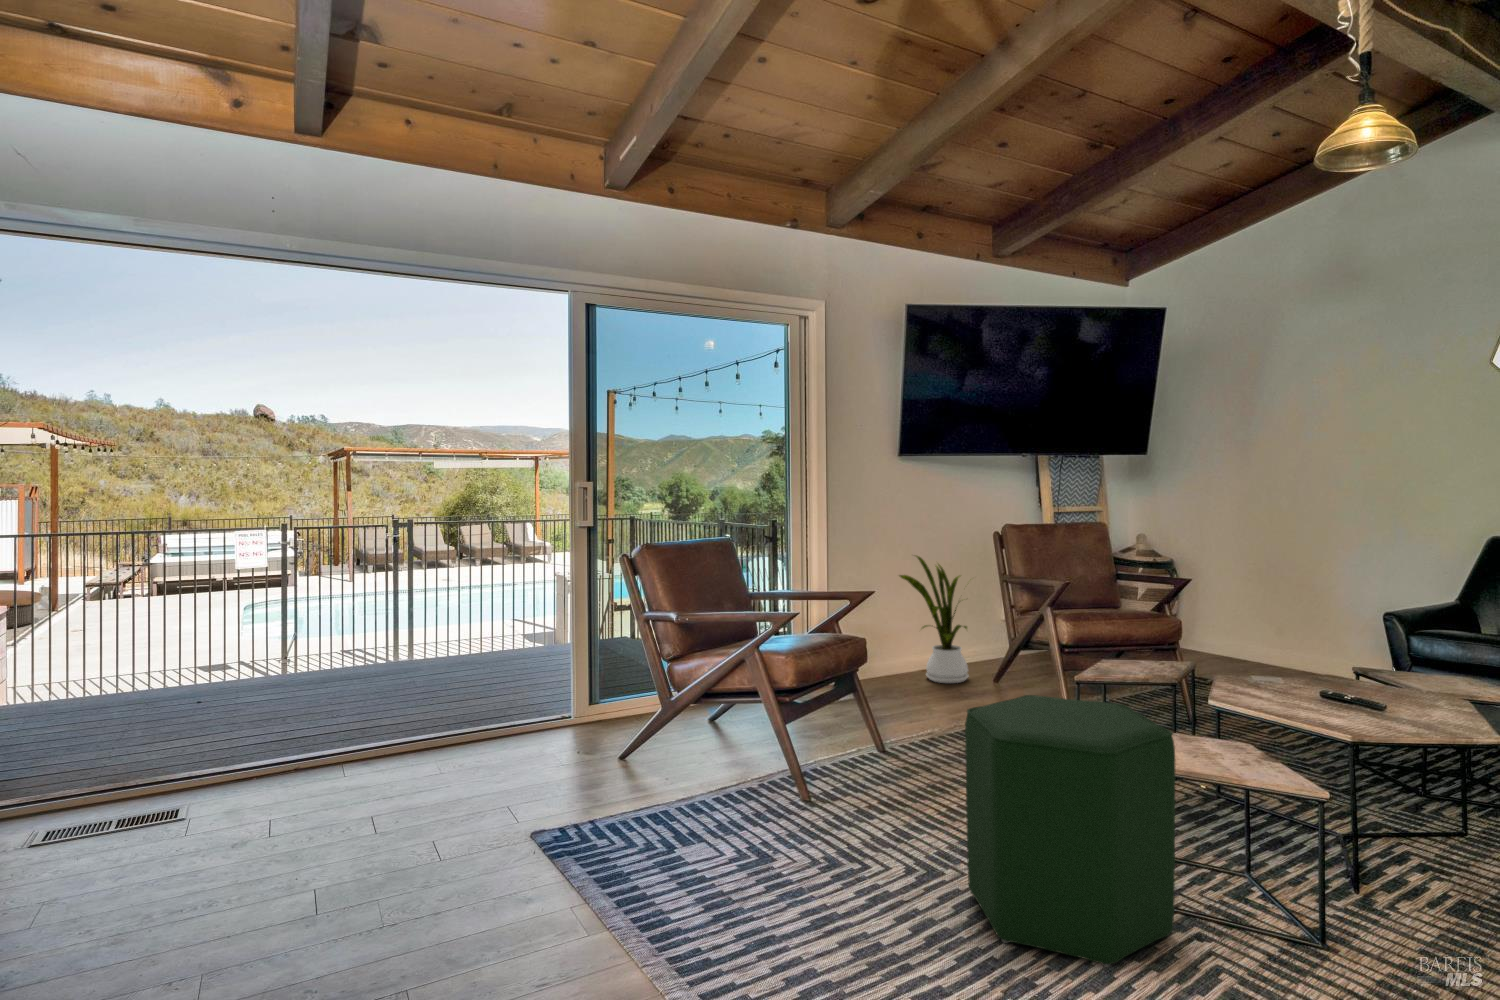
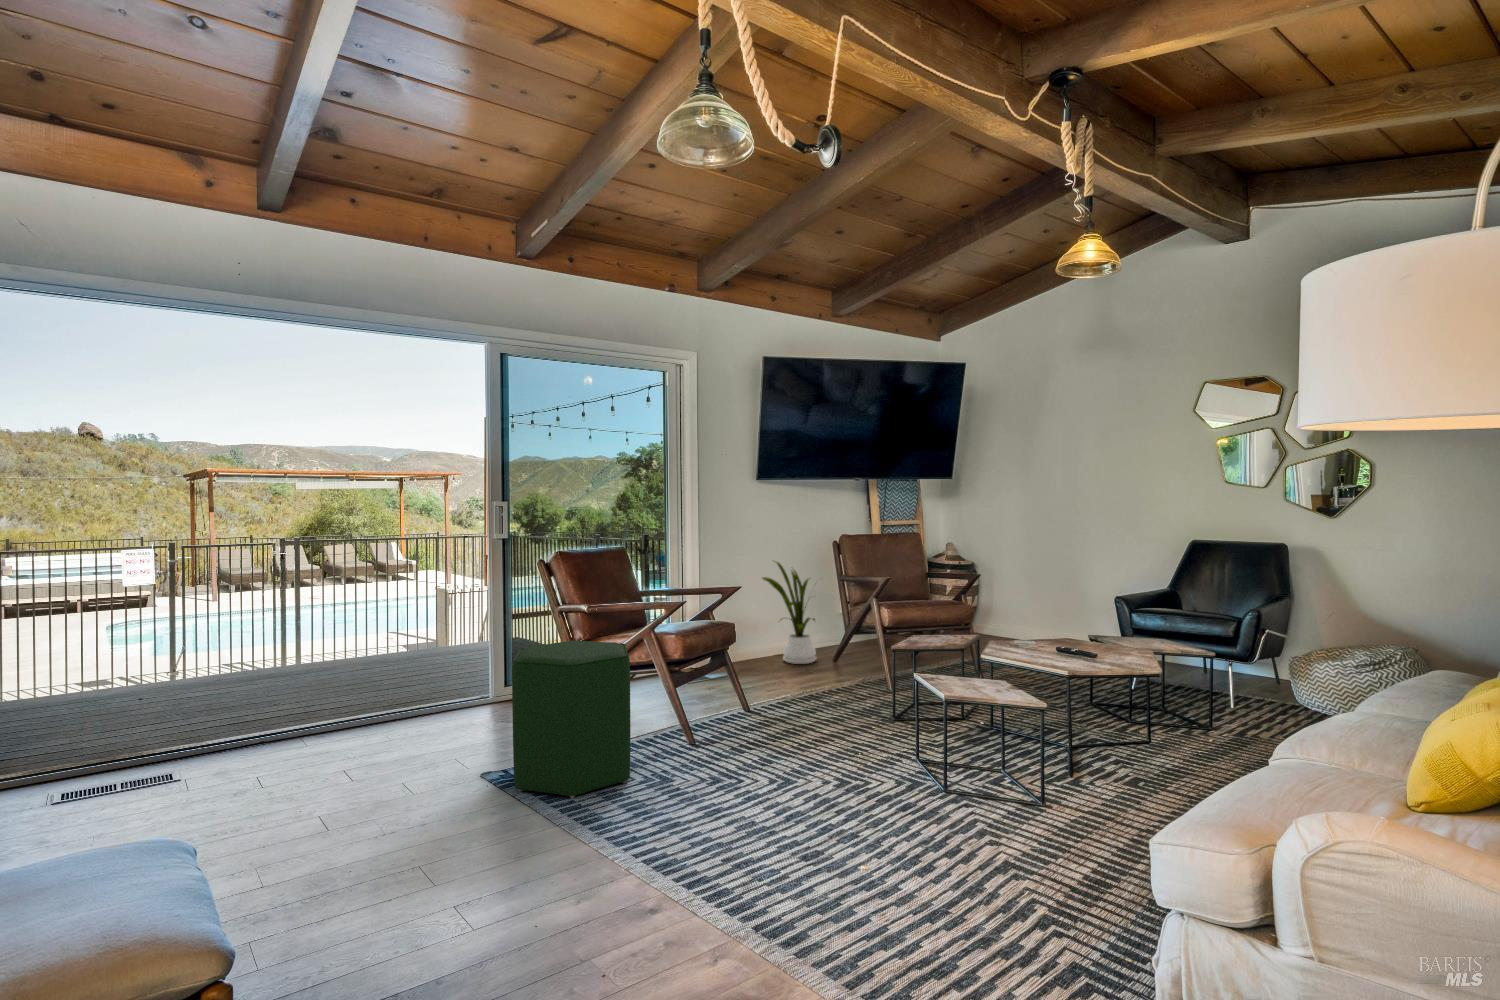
ottoman: present [965,695,1175,967] -> present [512,641,631,798]

